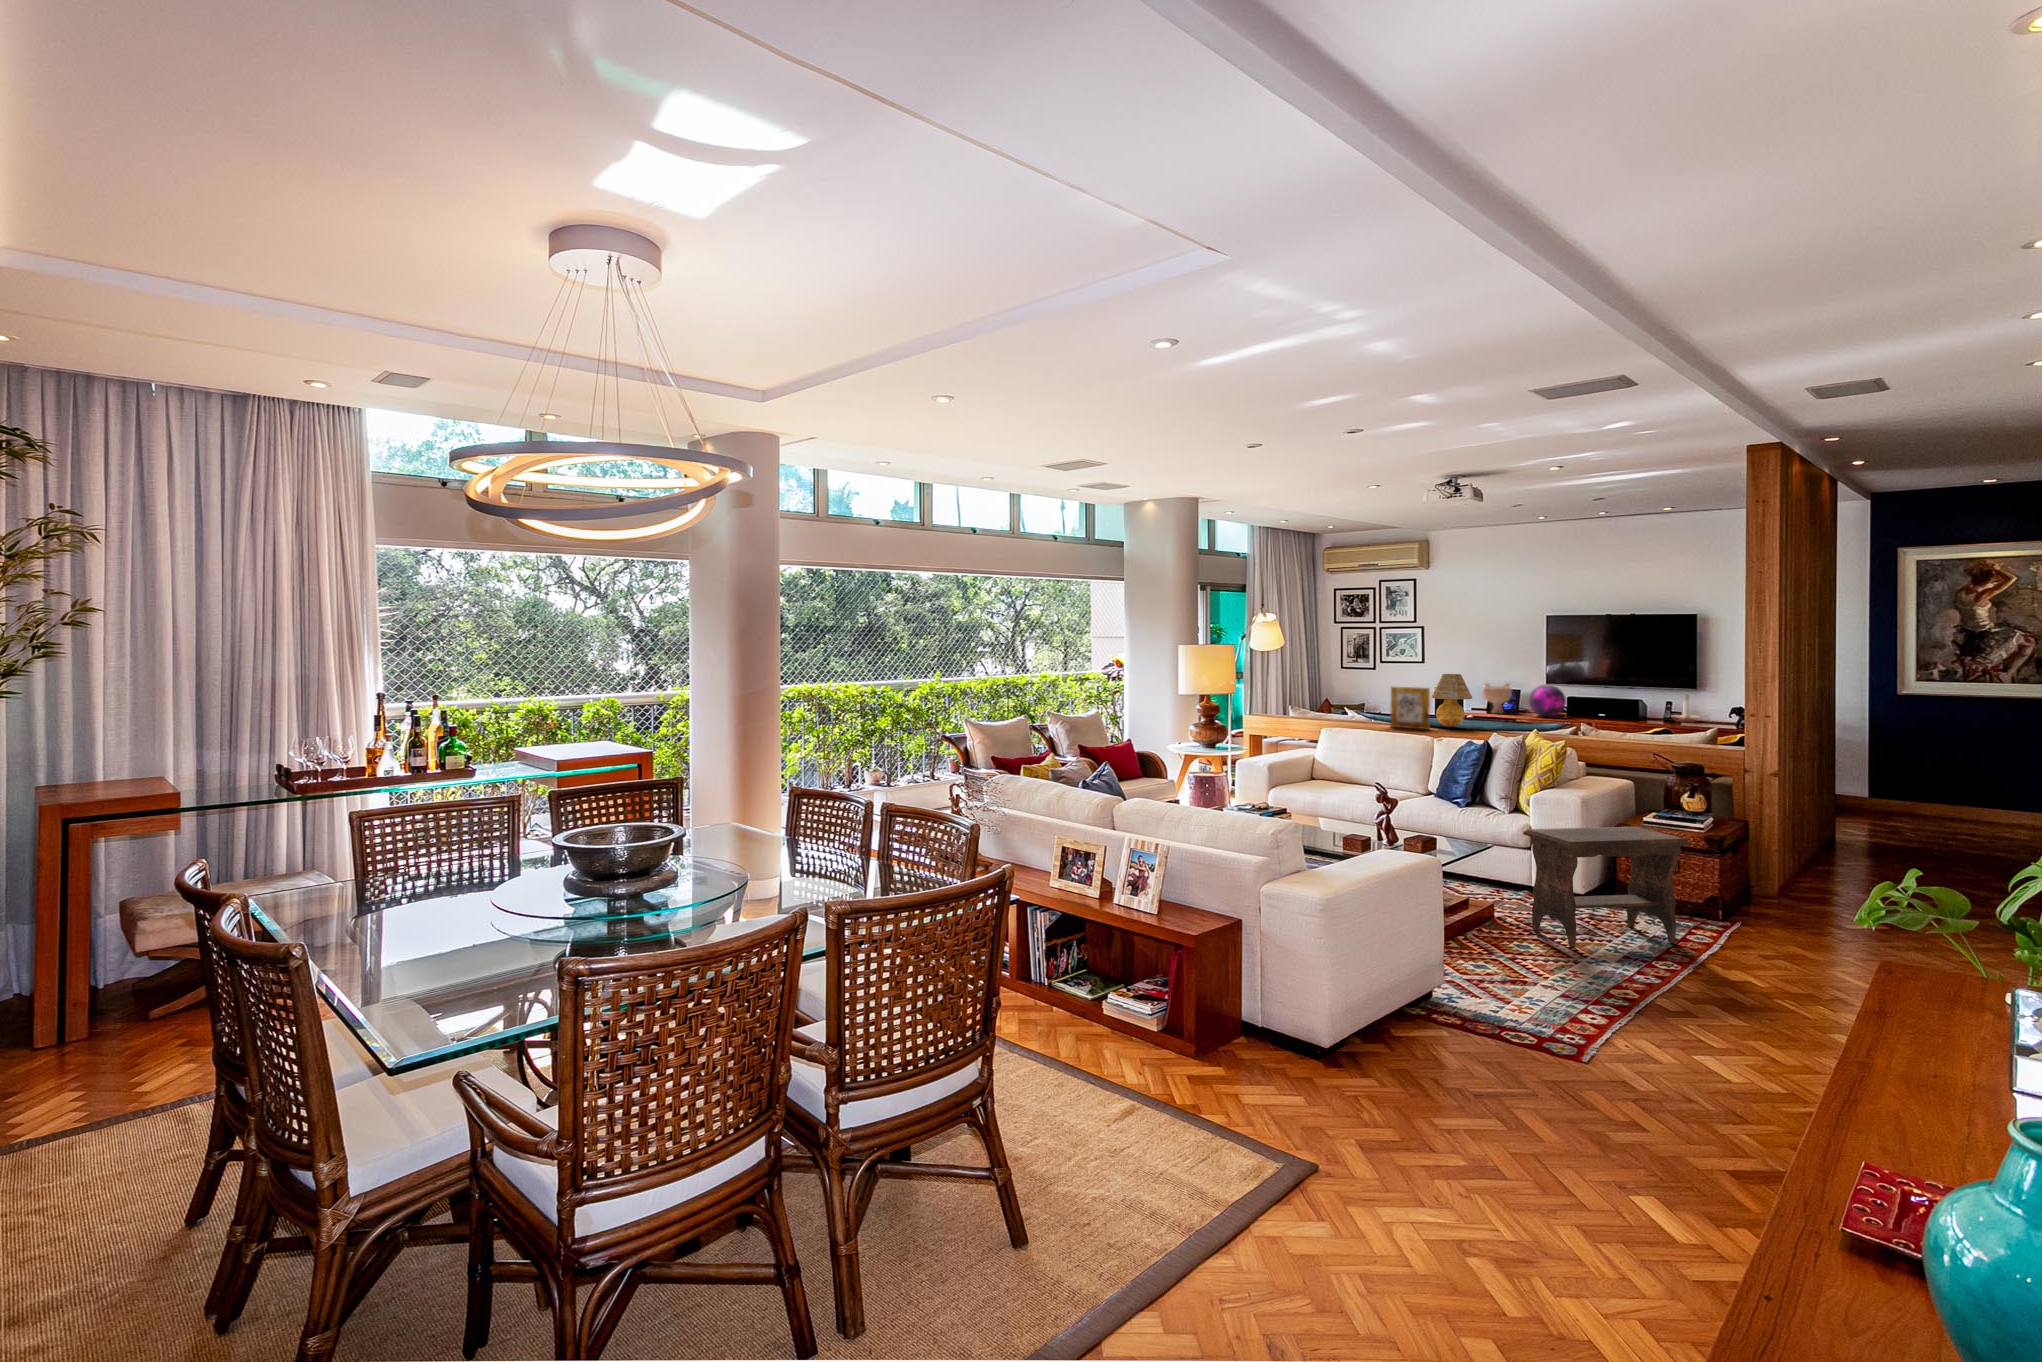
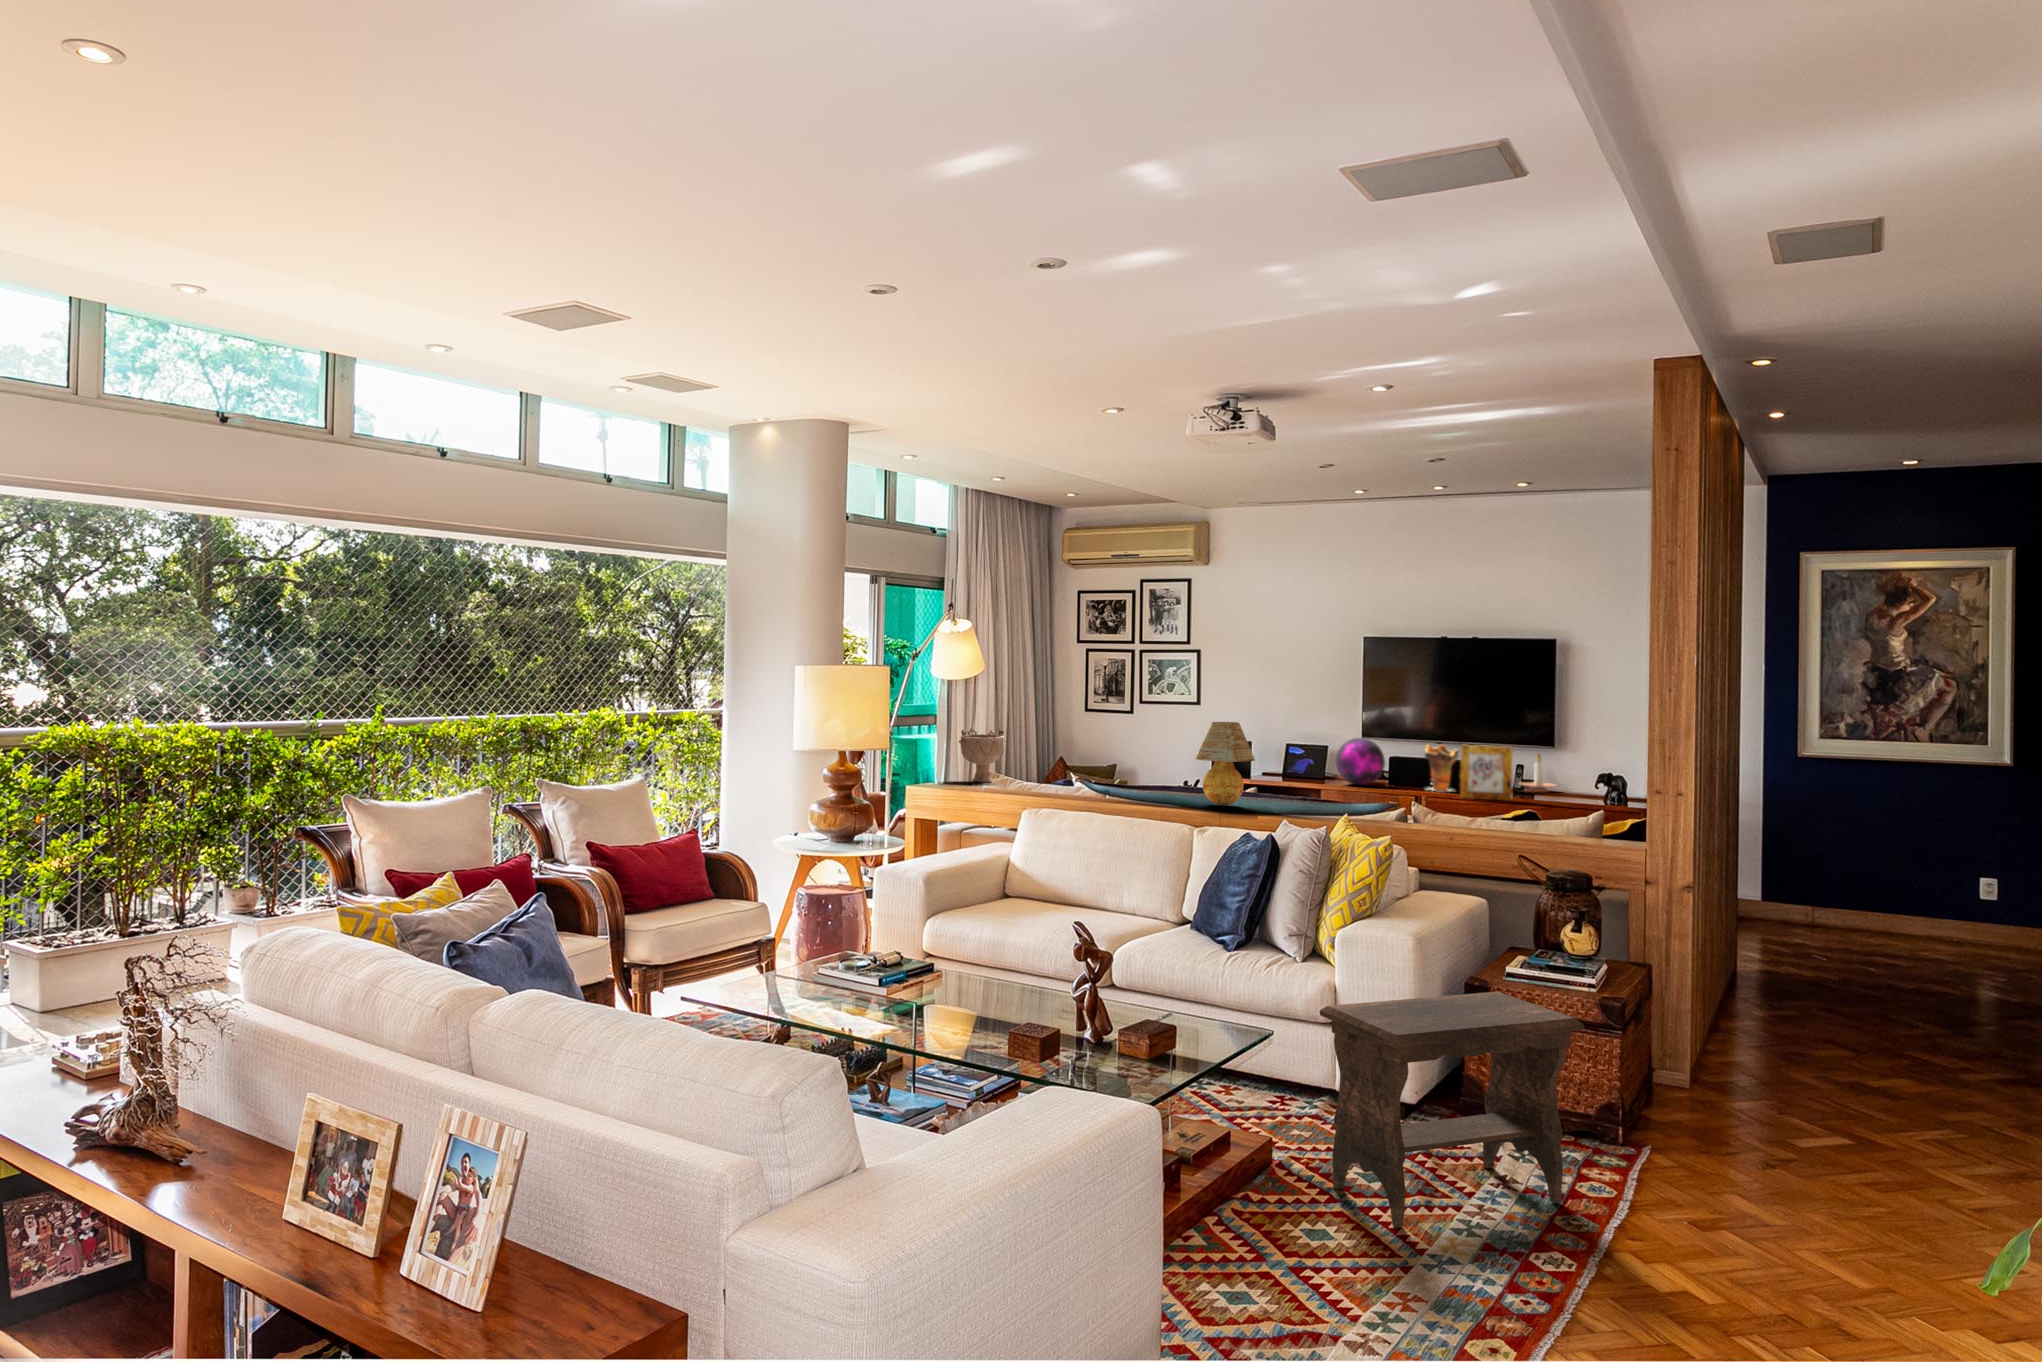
decorative bowl: present [1483,683,1512,714] -> present [959,728,1006,782]
picture frame: present [1391,686,1430,729] -> present [1460,745,1512,801]
decorative vase: none [1596,688,1623,721] -> present [1425,745,1459,792]

